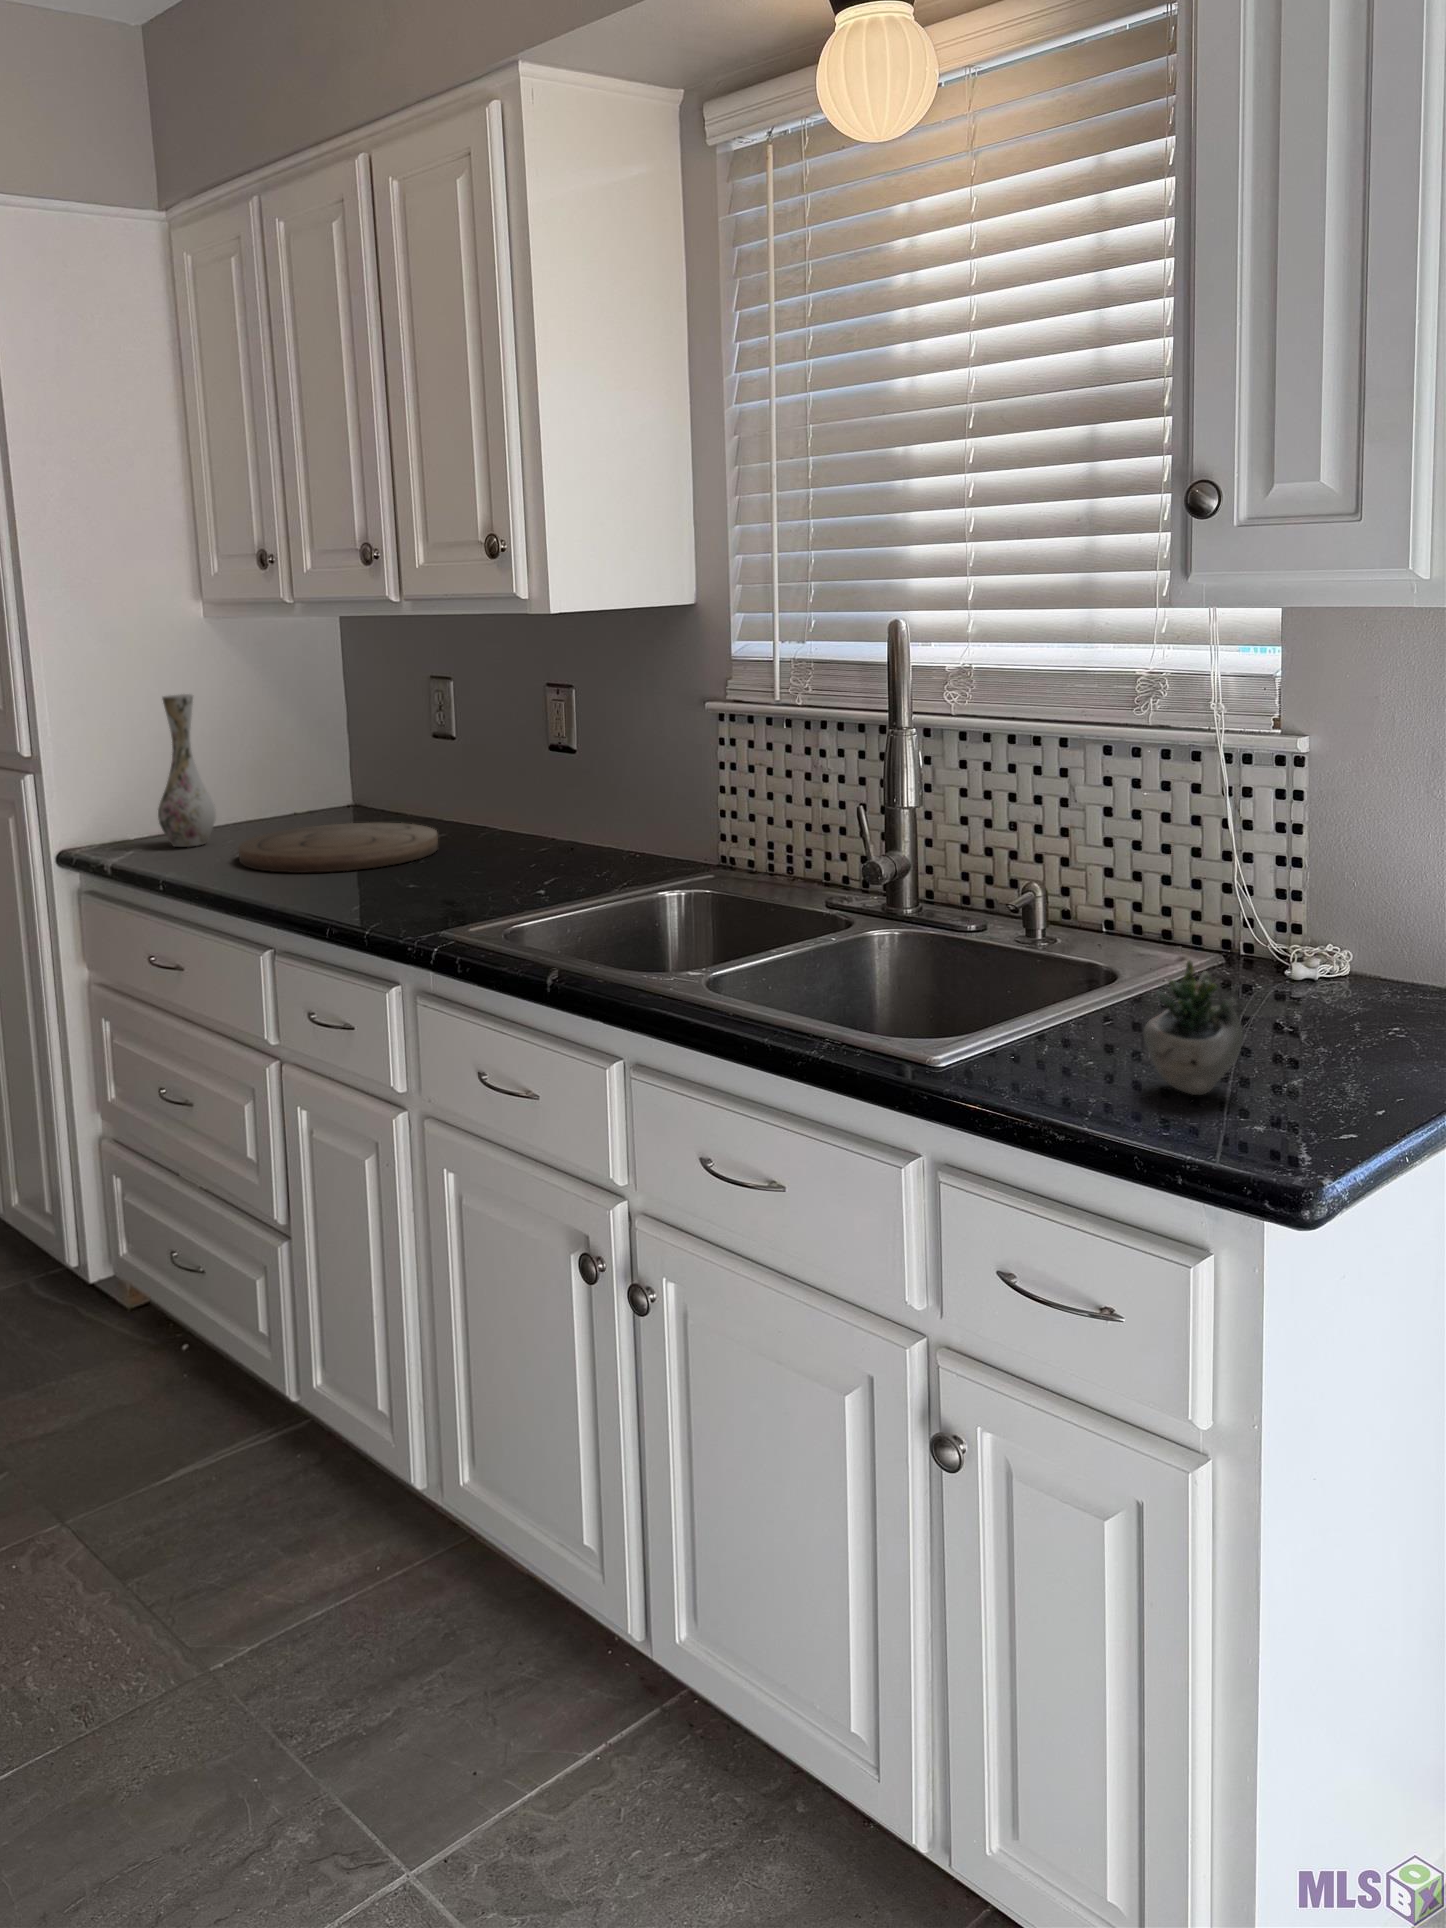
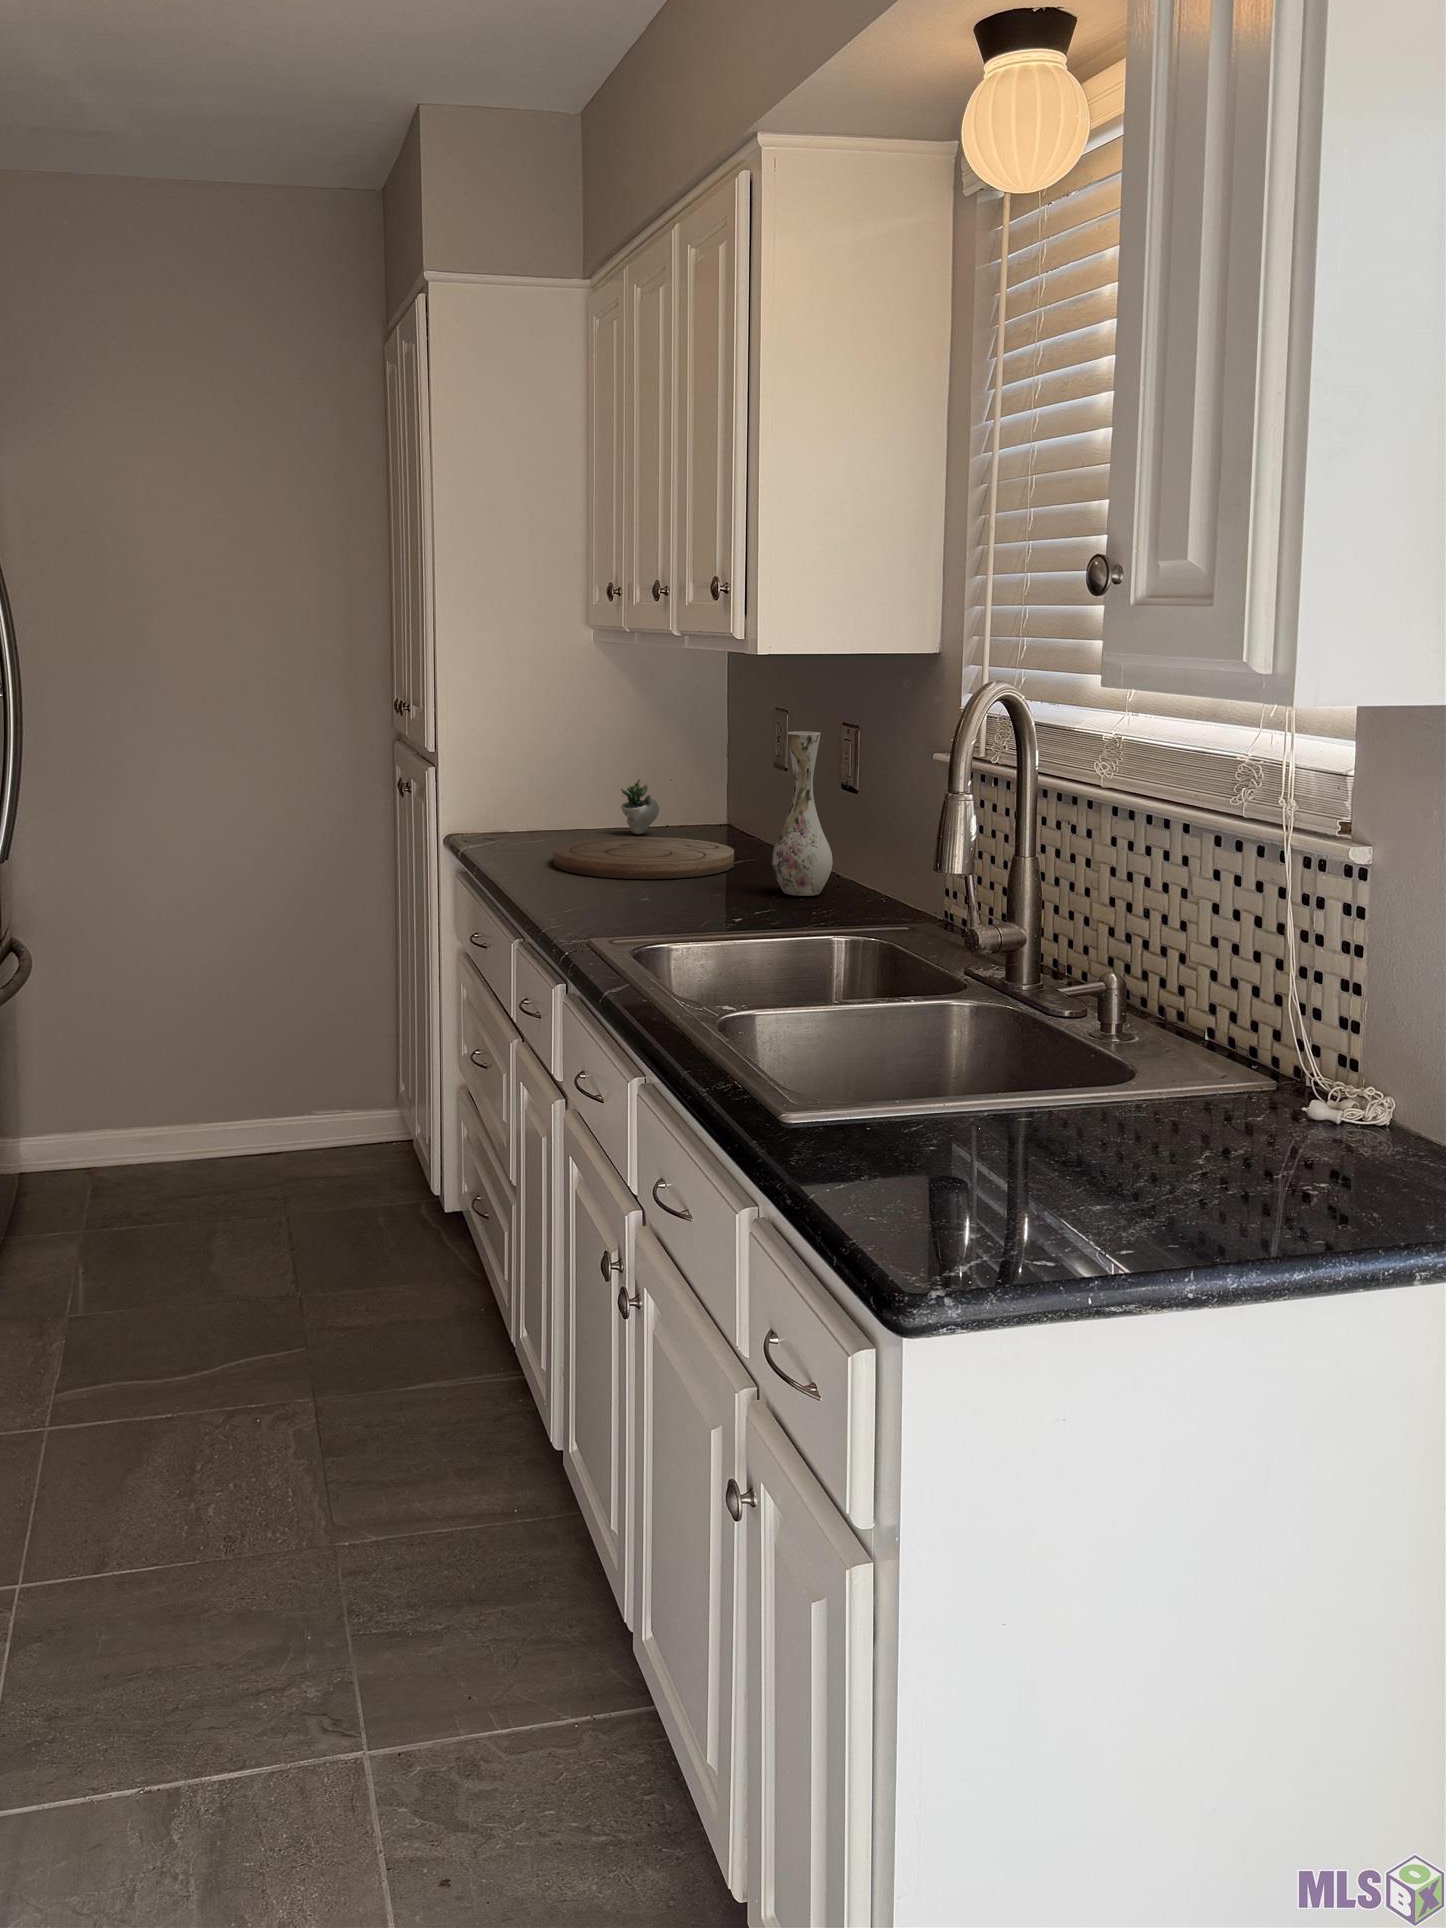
vase: present [158,694,216,847] -> present [772,732,833,896]
succulent plant: present [1144,960,1342,1095] -> present [621,779,672,834]

